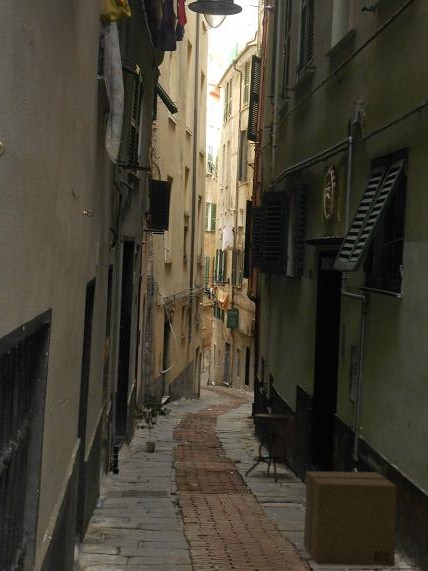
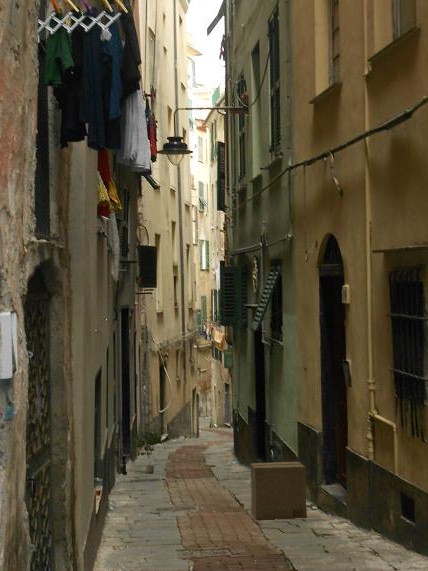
stool: present [245,414,299,482] -> none [223,434,265,486]

